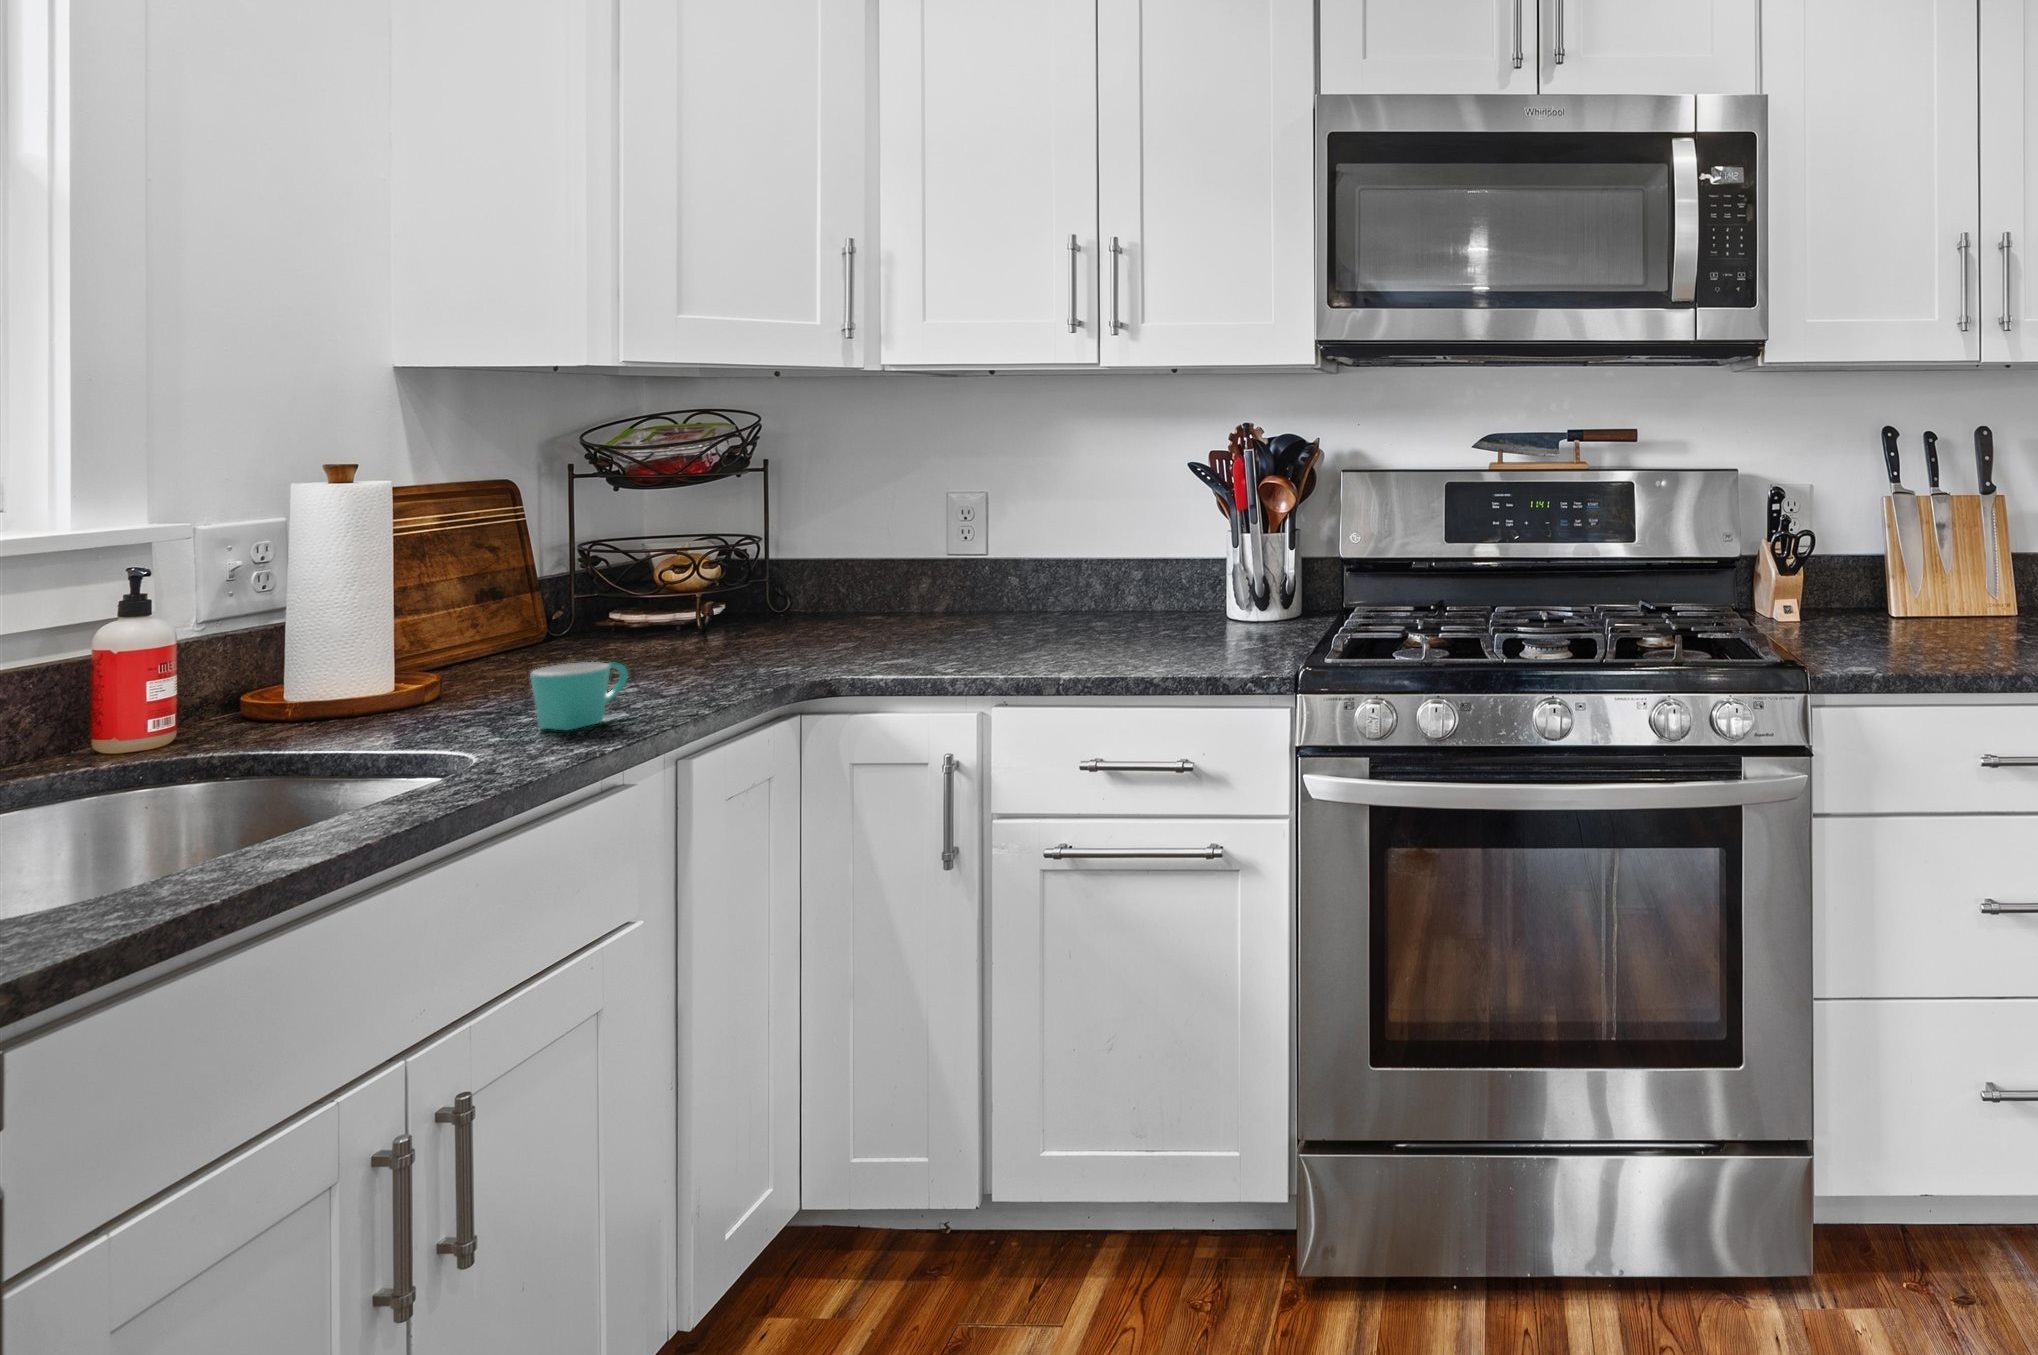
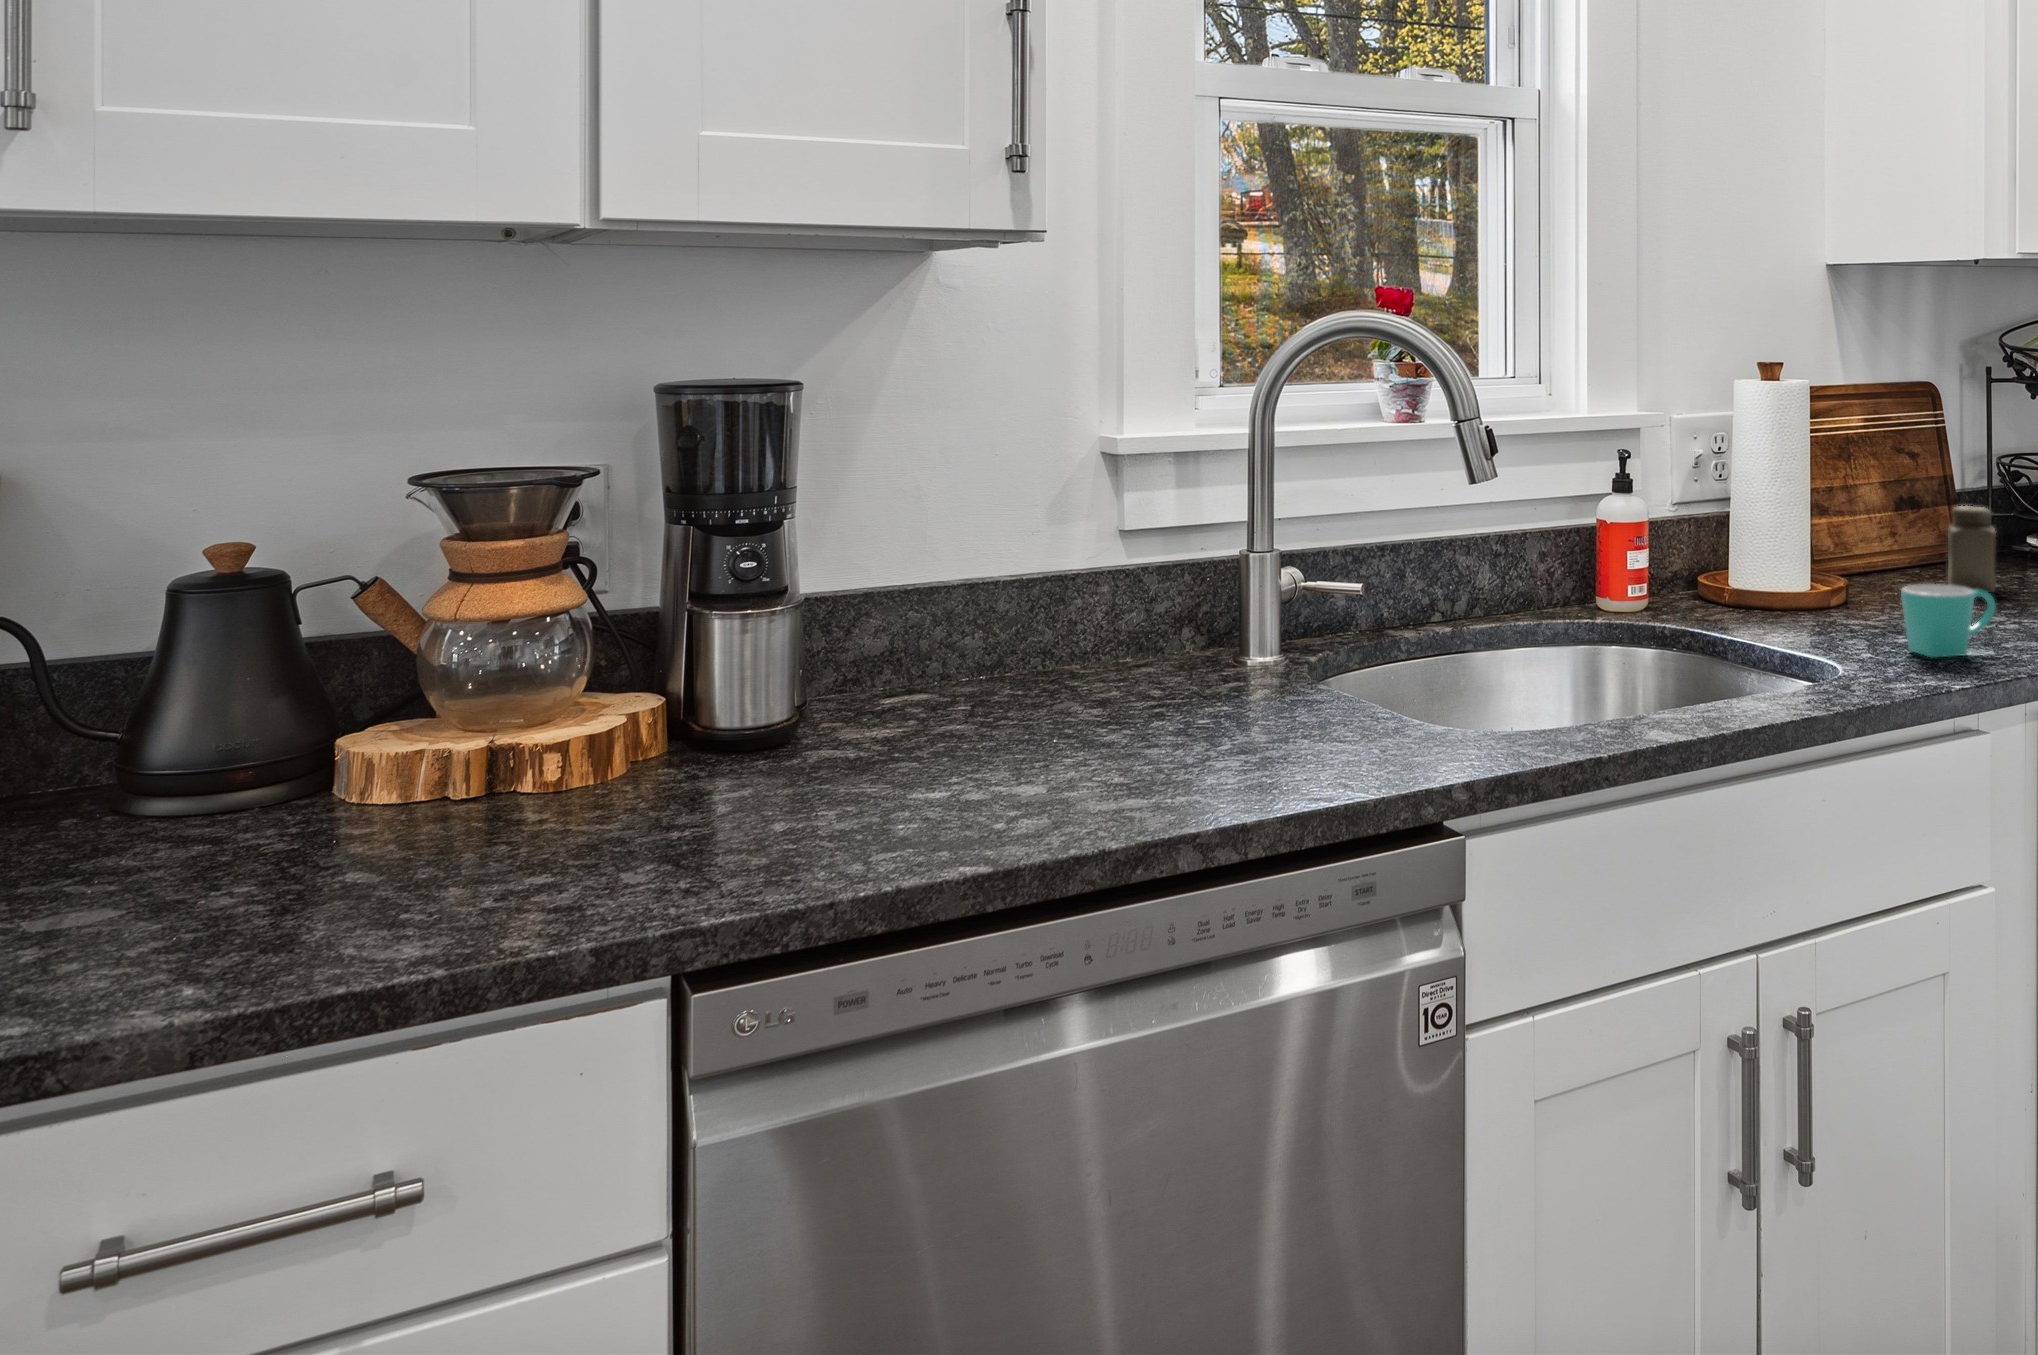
salt shaker: none [543,590,596,669] -> present [1948,506,1996,592]

